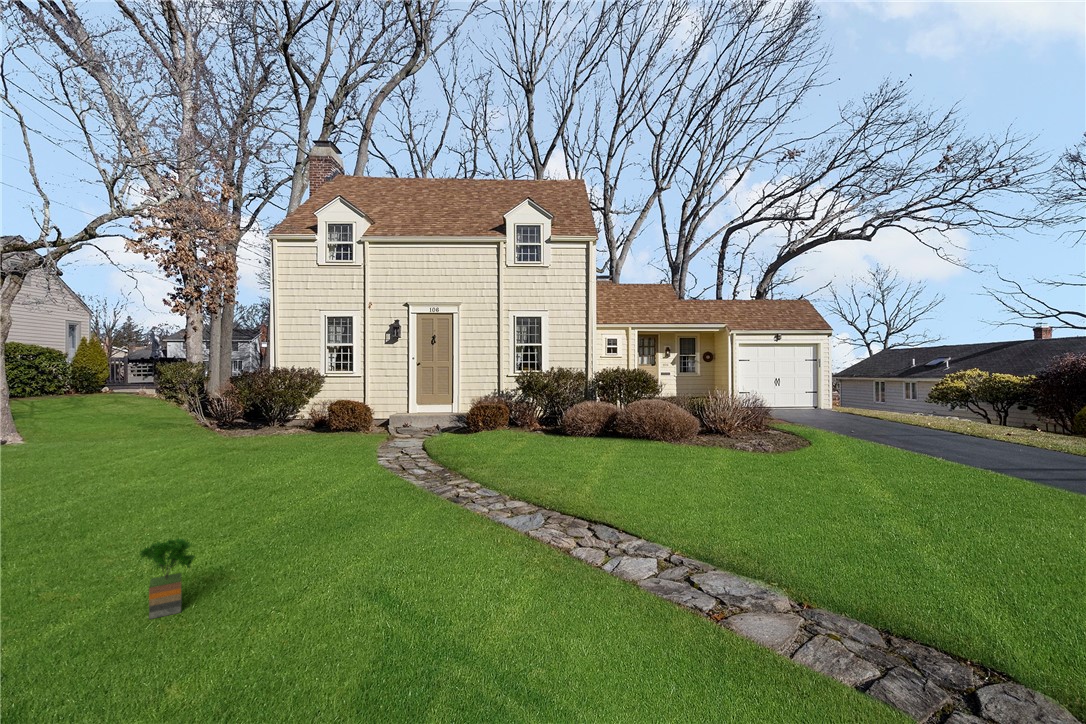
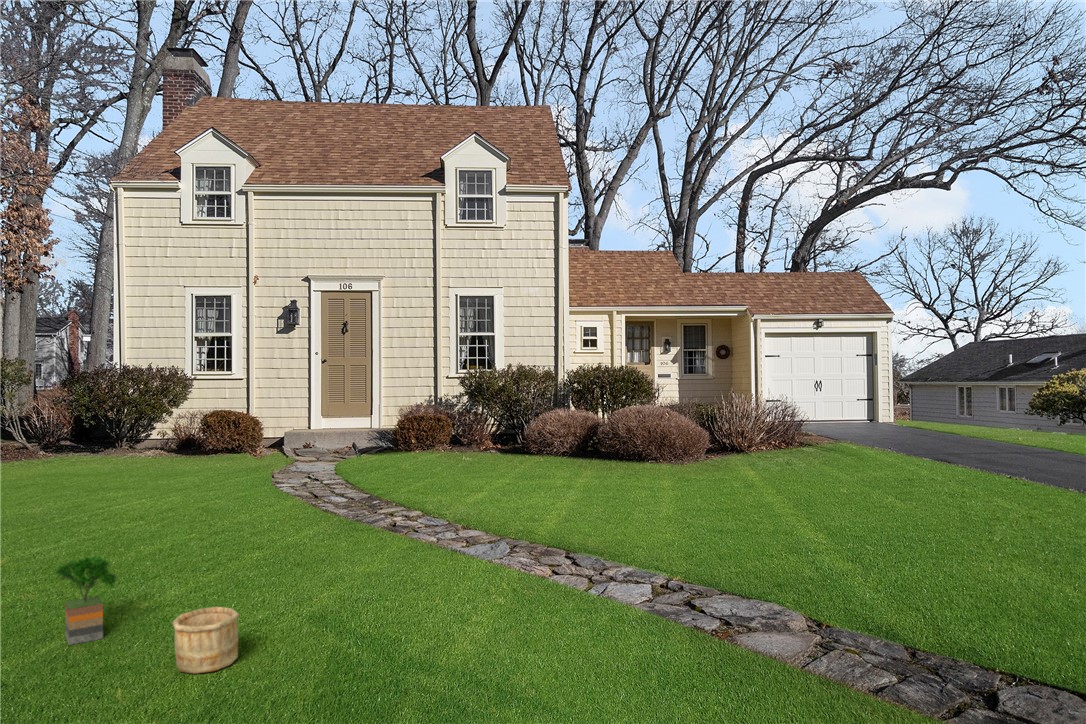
wooden bucket: none [225,592,288,660] -> present [172,607,239,673]

